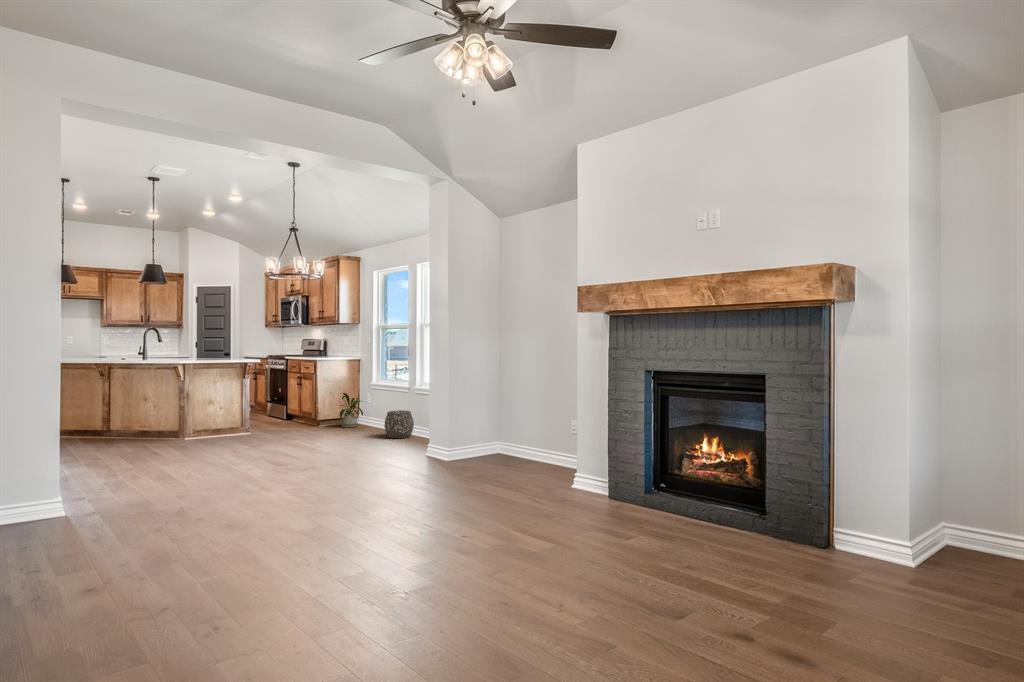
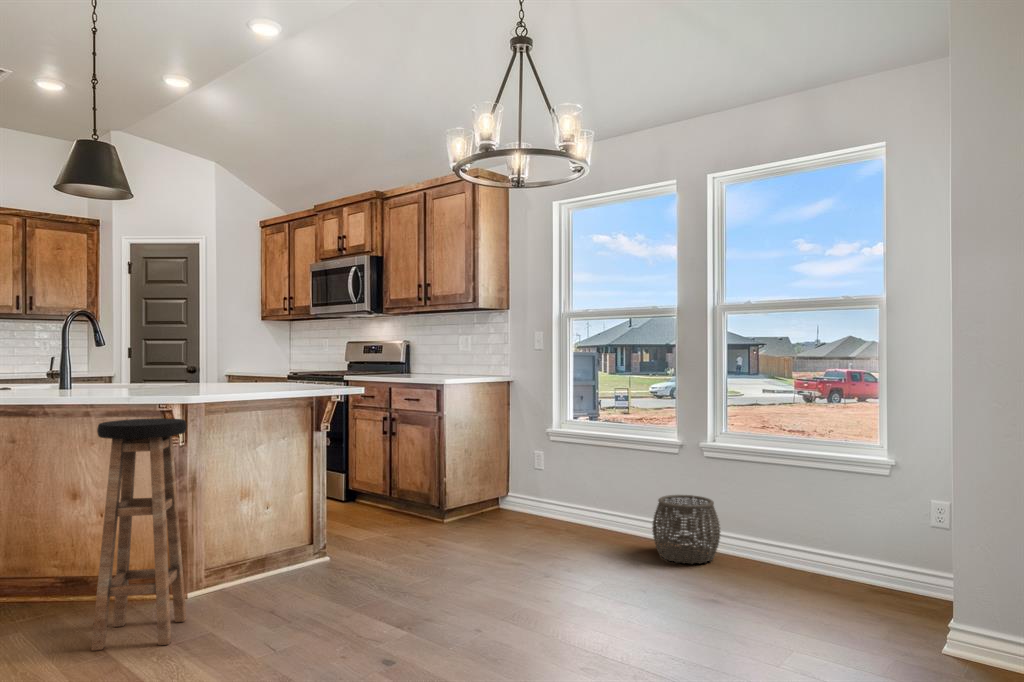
bar stool: none [143,371,180,447] -> present [91,418,187,651]
house plant: present [340,393,363,428] -> none [487,454,542,527]

